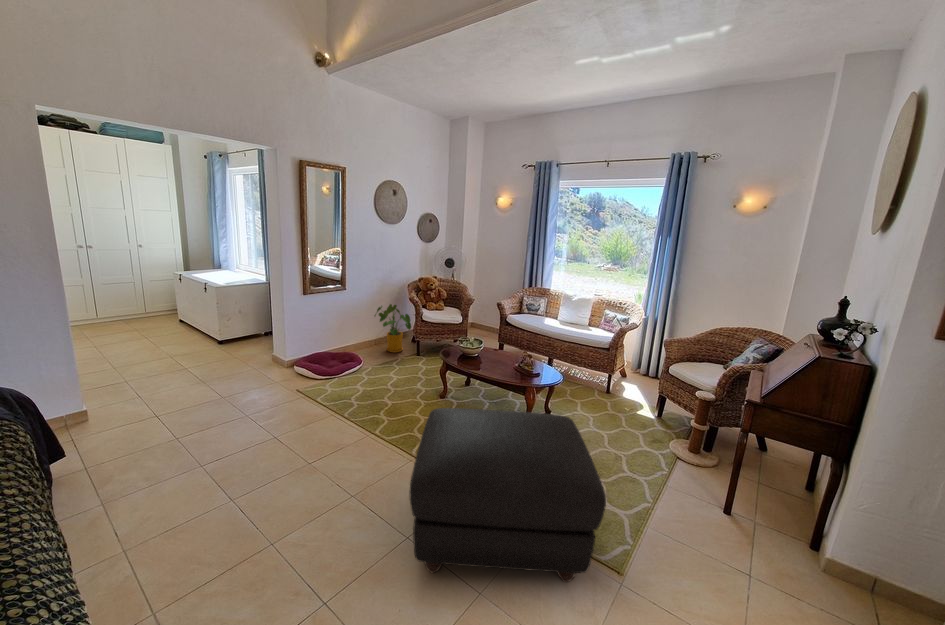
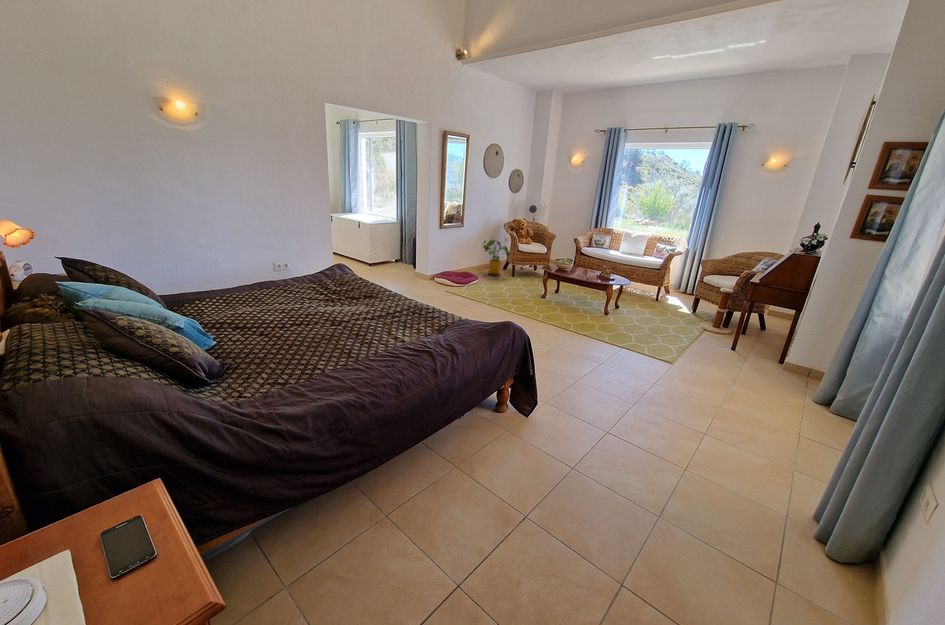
ottoman: present [410,408,606,582] -> none [556,283,667,364]

